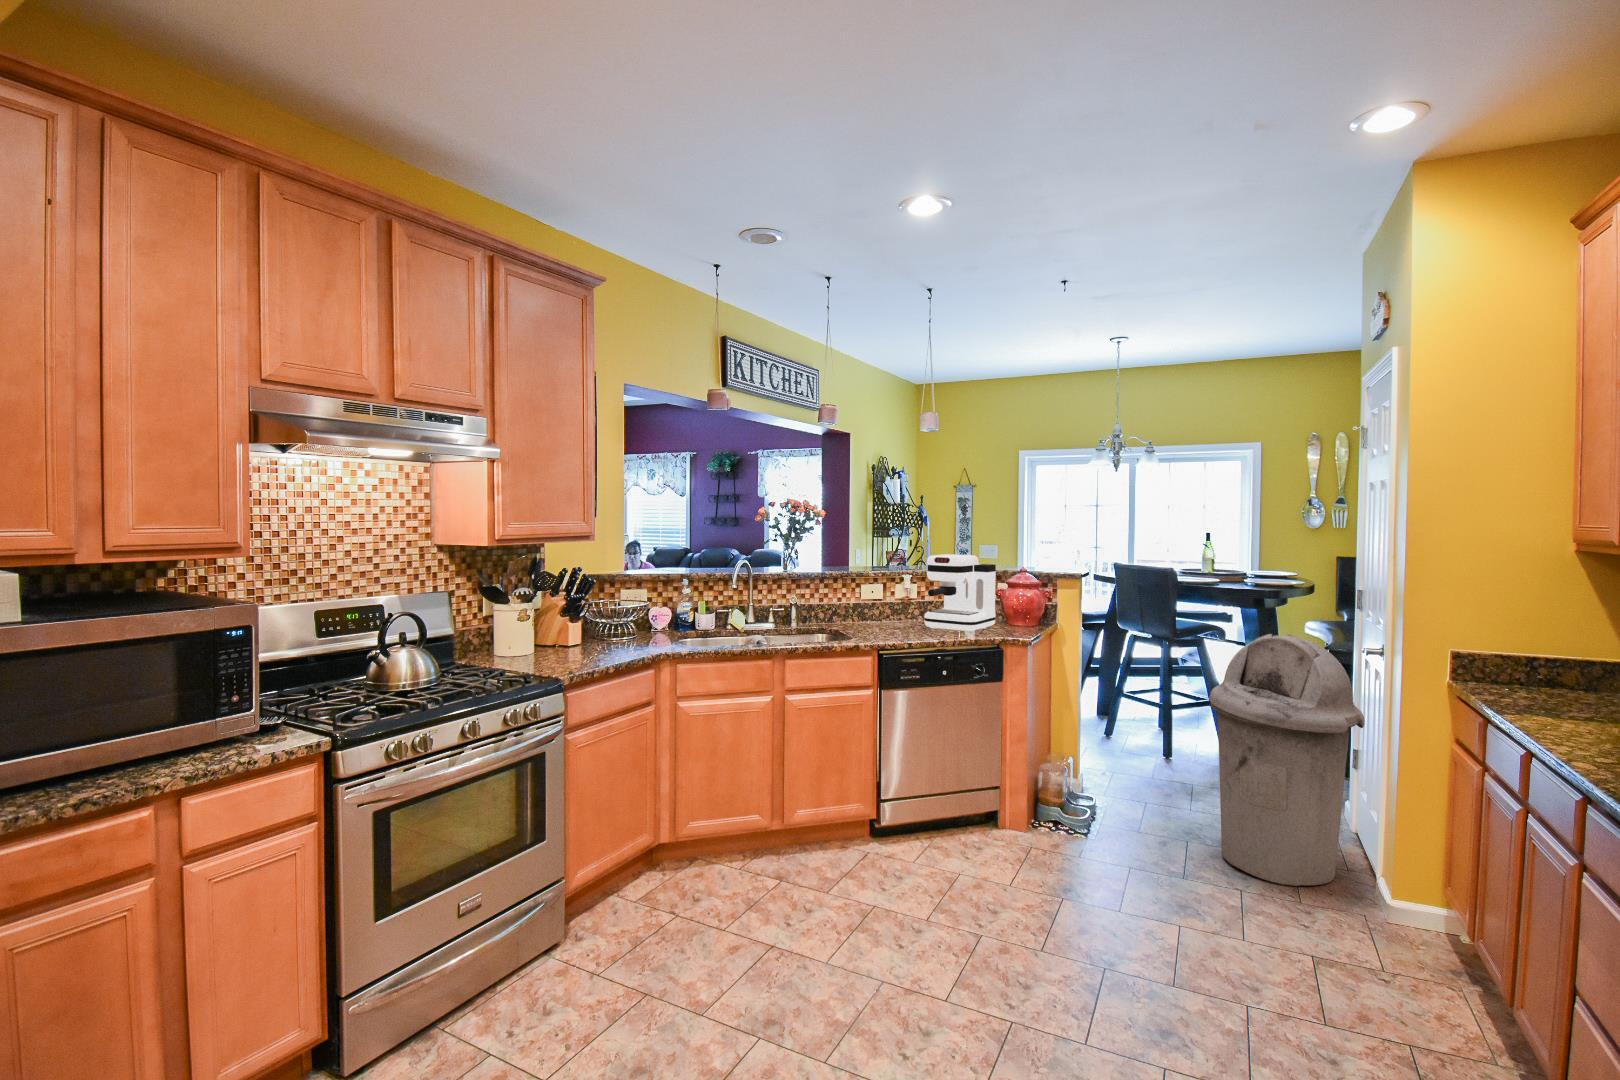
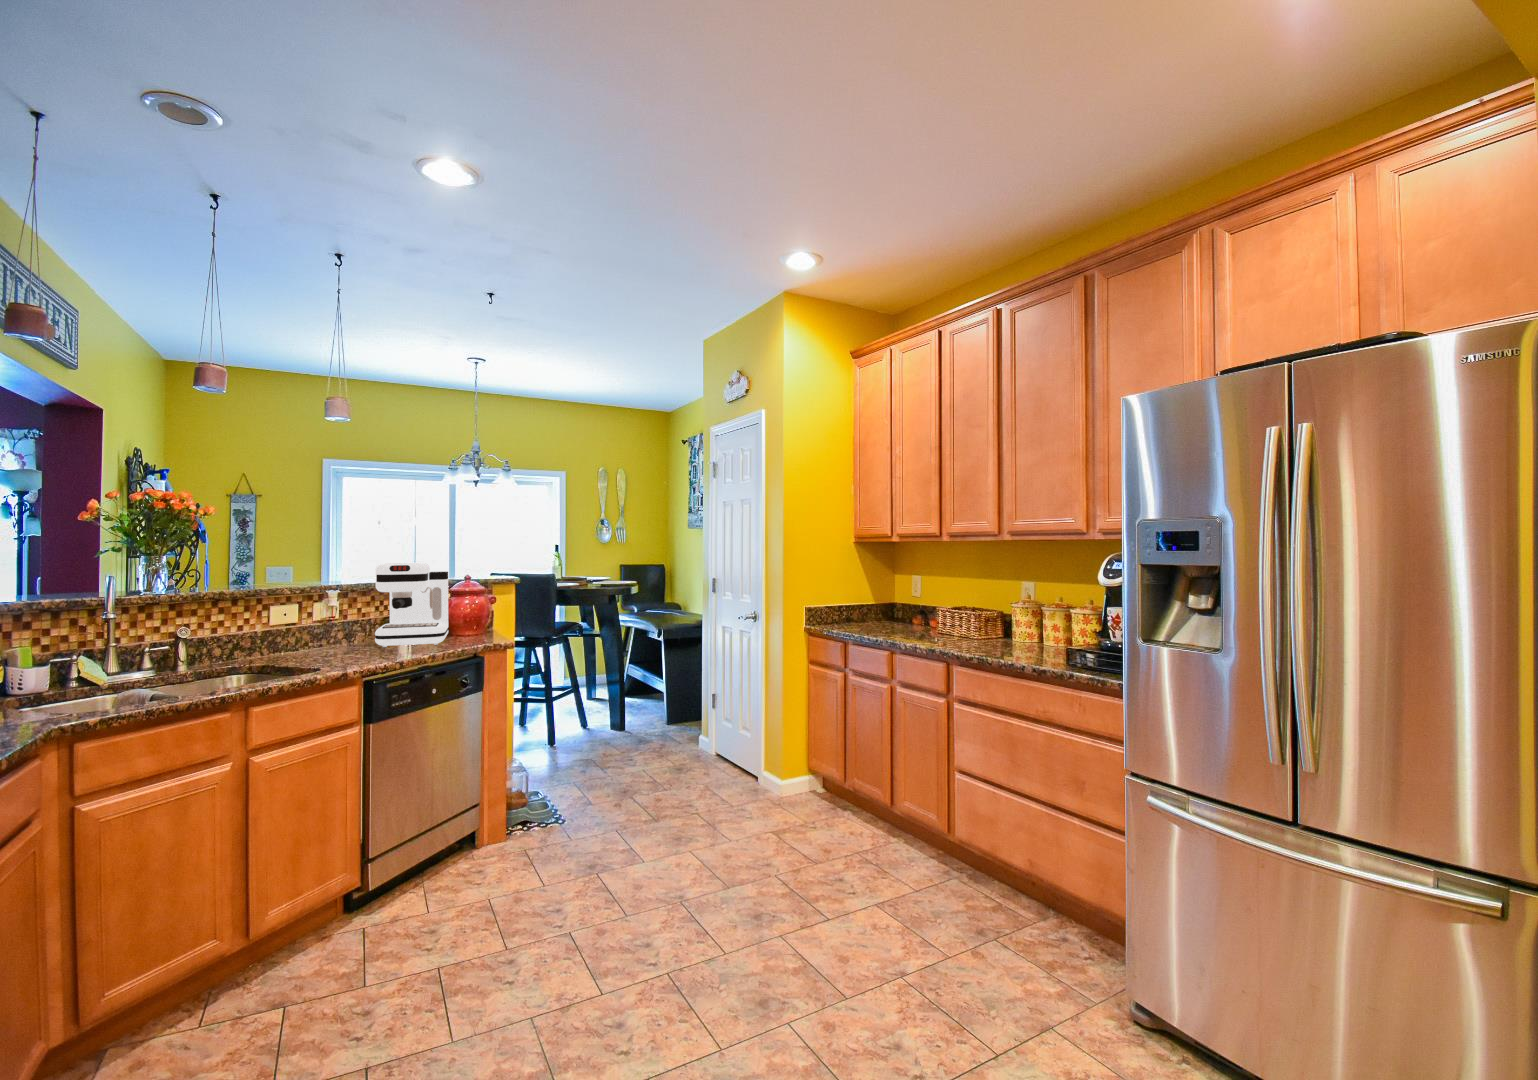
trash can: present [1209,634,1365,886] -> none [648,611,751,806]

